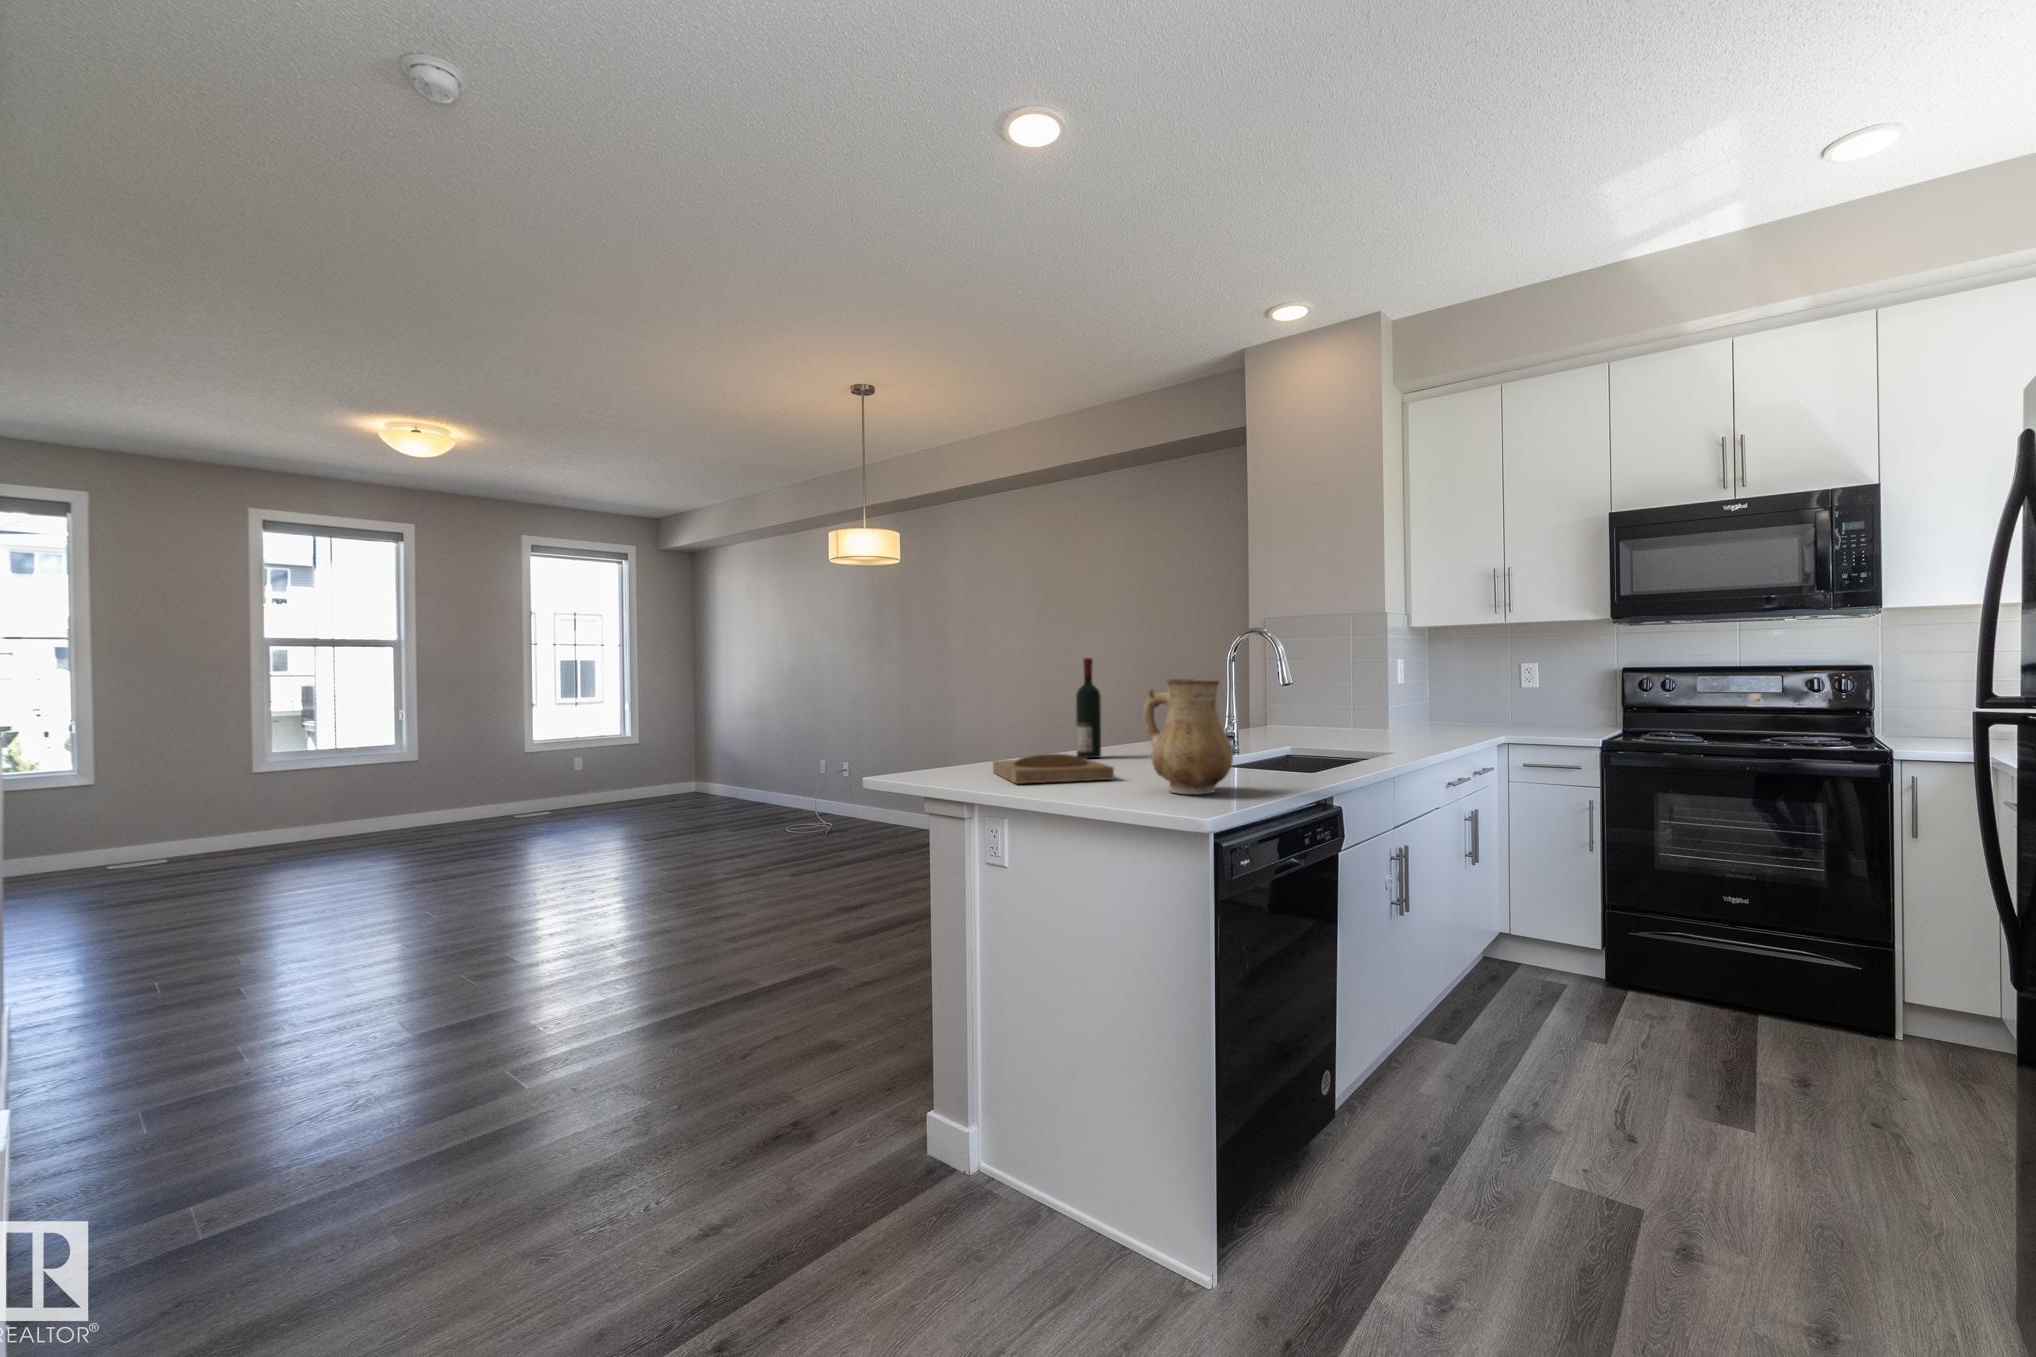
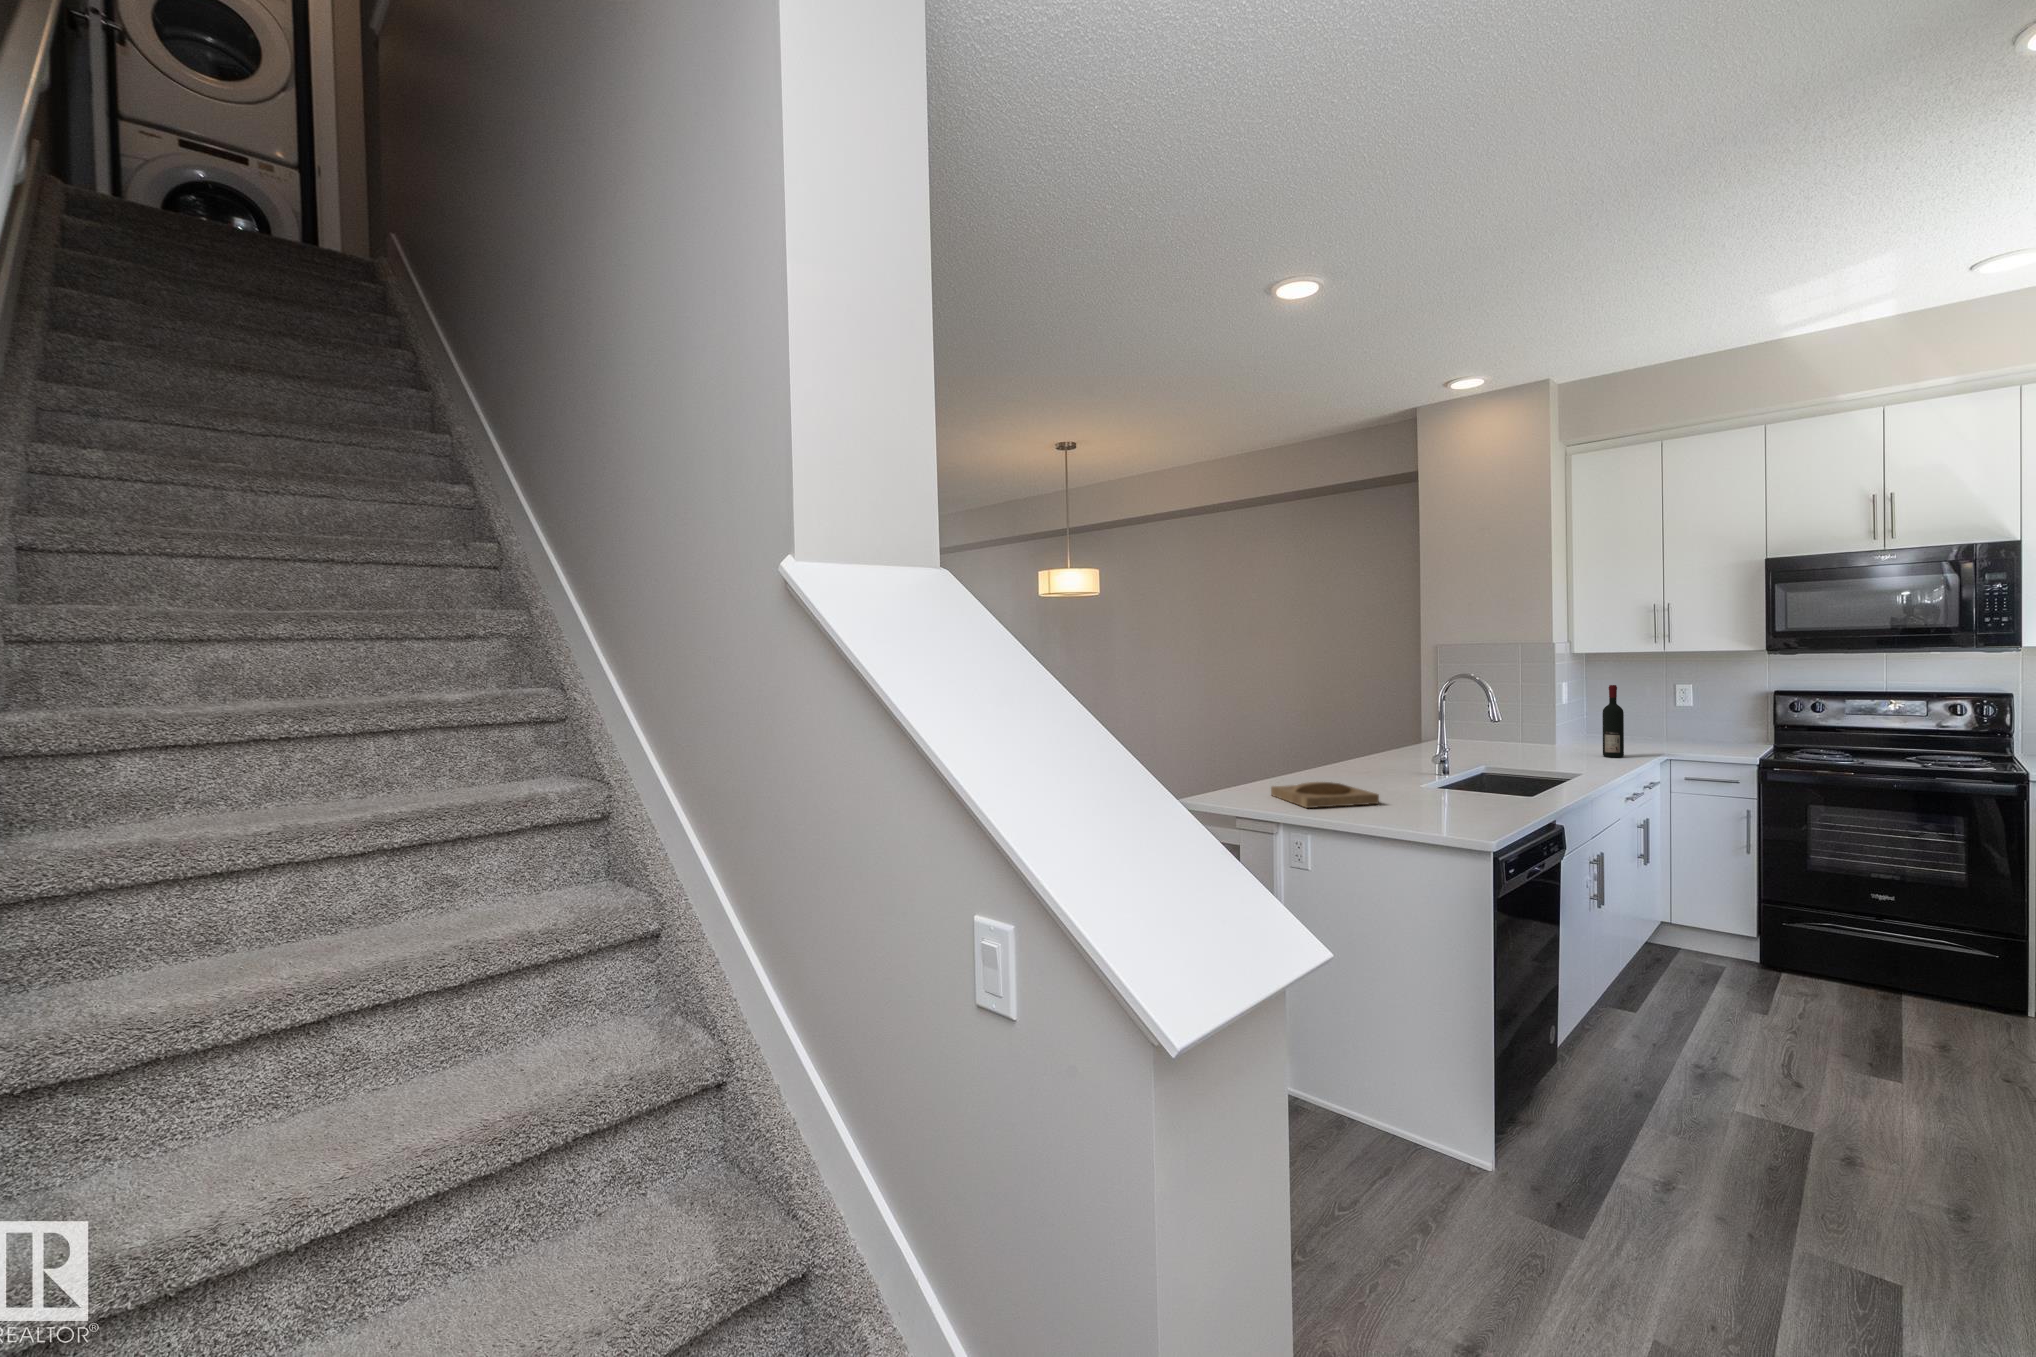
wine bottle: present [1076,658,1101,758] -> present [1602,685,1624,757]
ceramic pitcher: present [1144,679,1233,795] -> none [1412,730,1489,820]

